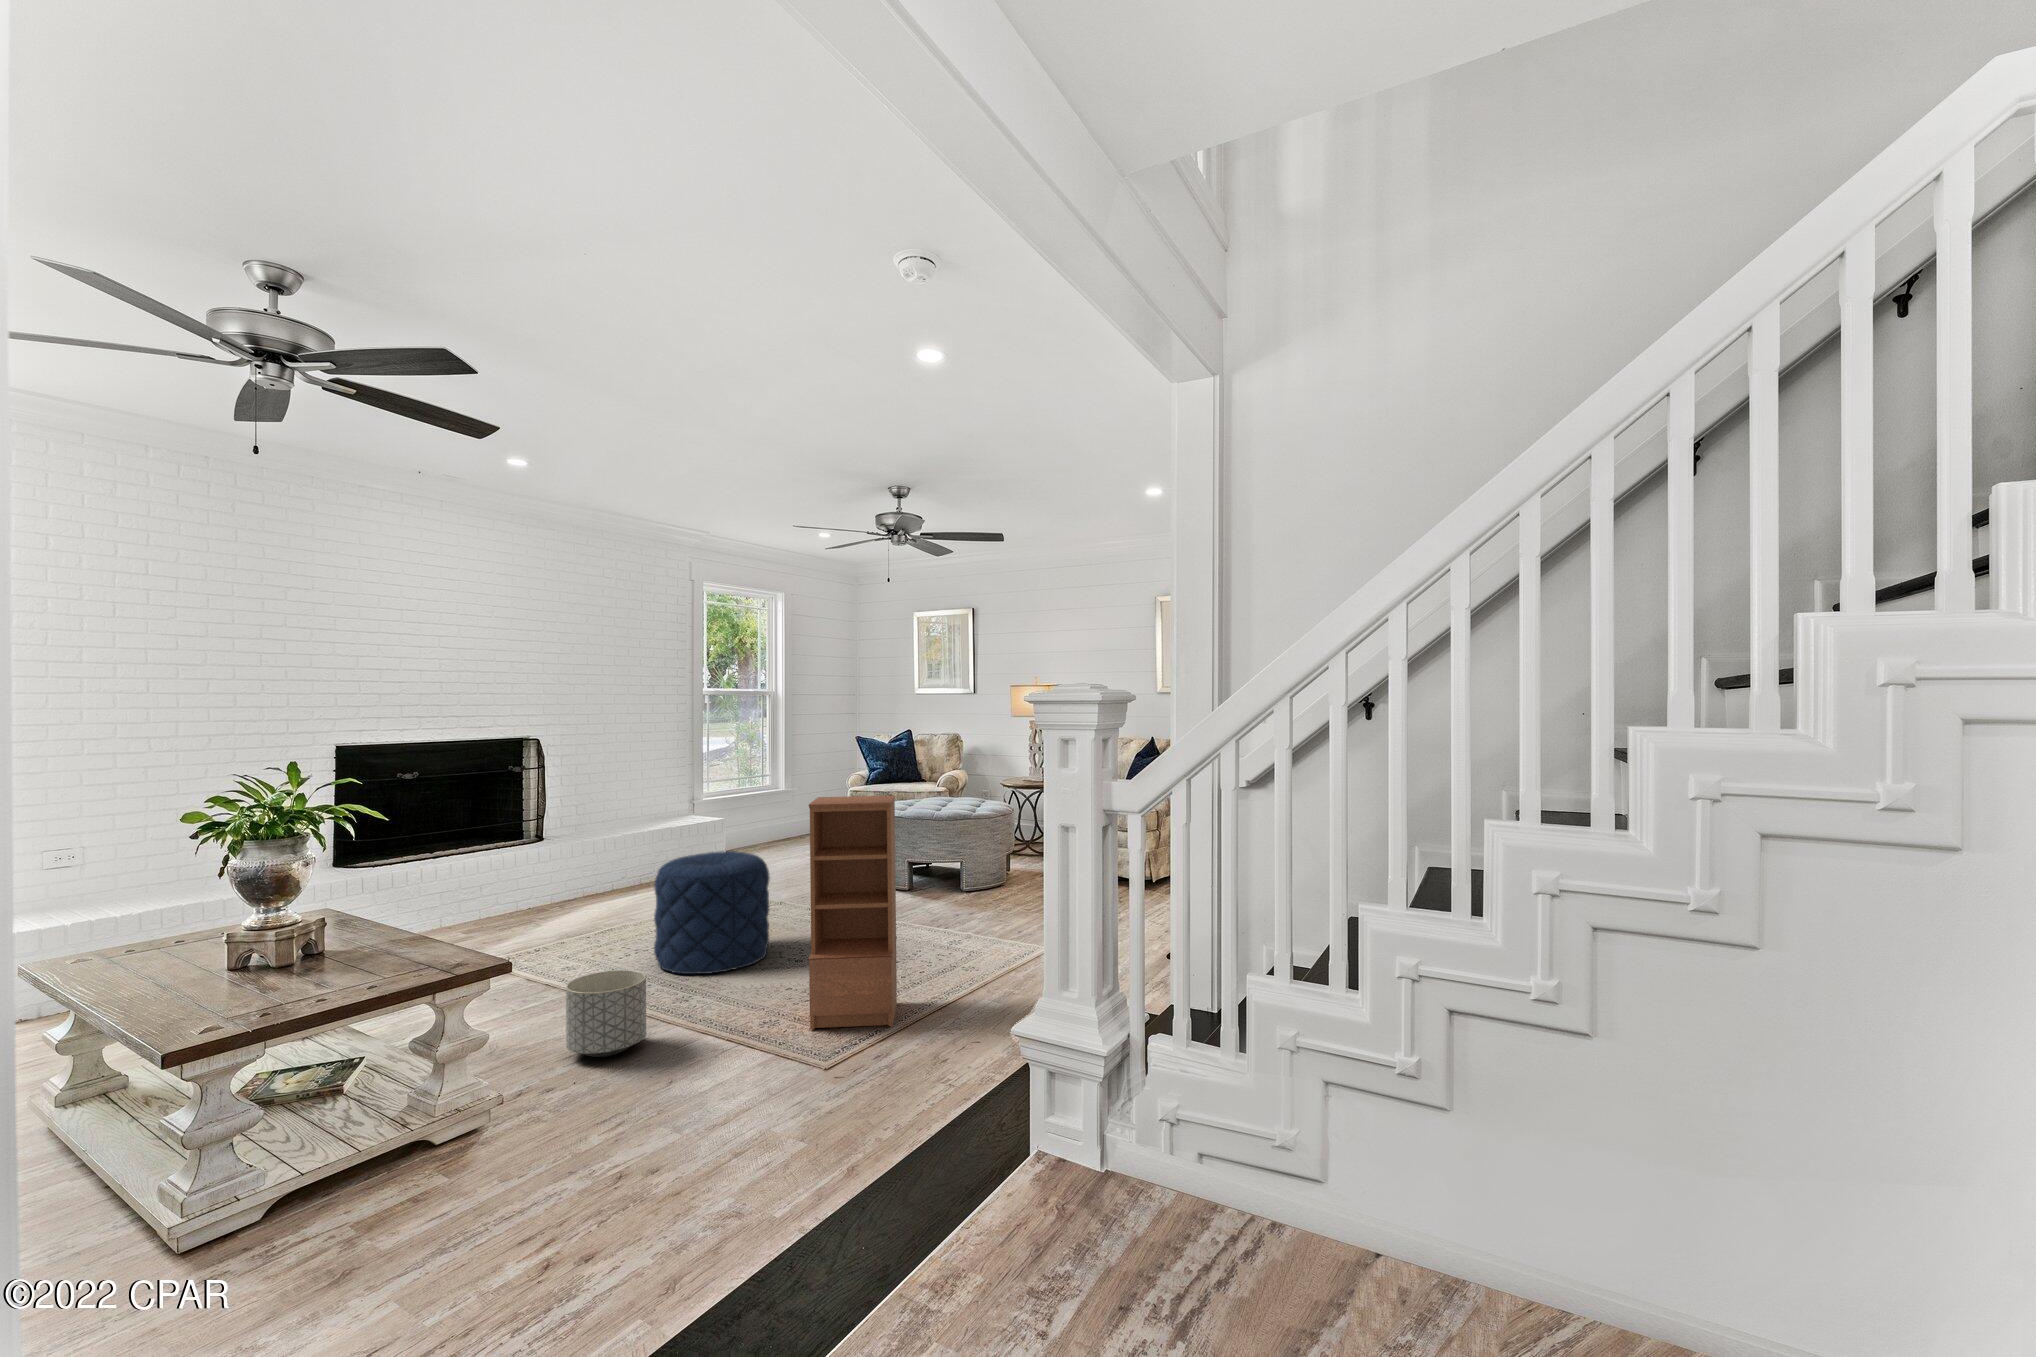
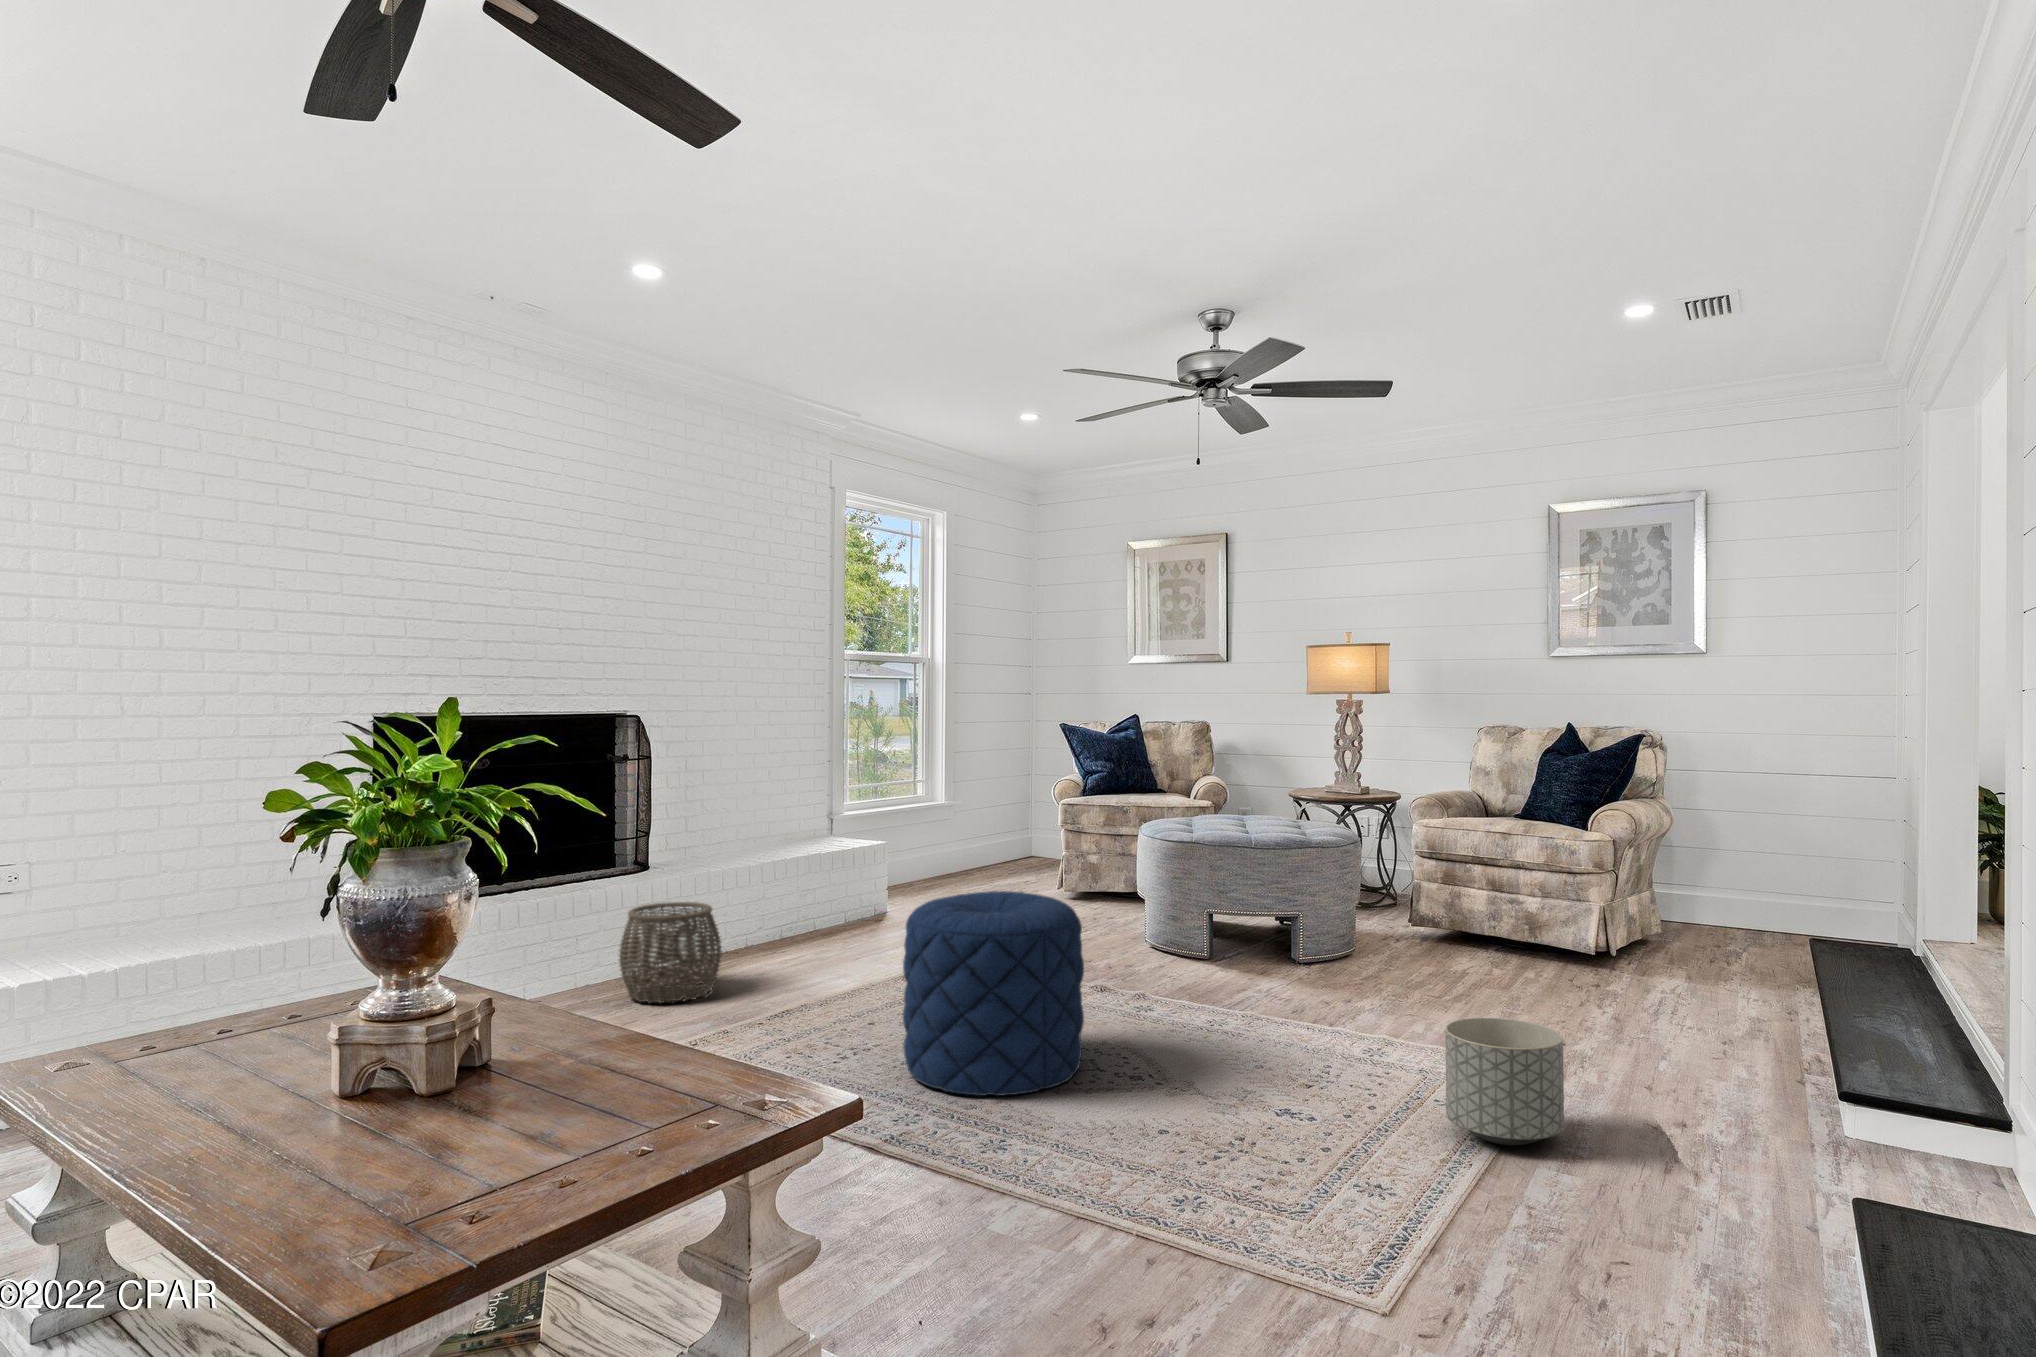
bookcase: present [809,795,897,1030] -> none [1250,798,1429,1215]
woven basket: none [504,861,576,927] -> present [619,902,722,1003]
planter: present [566,970,646,1057] -> present [1445,1018,1564,1145]

